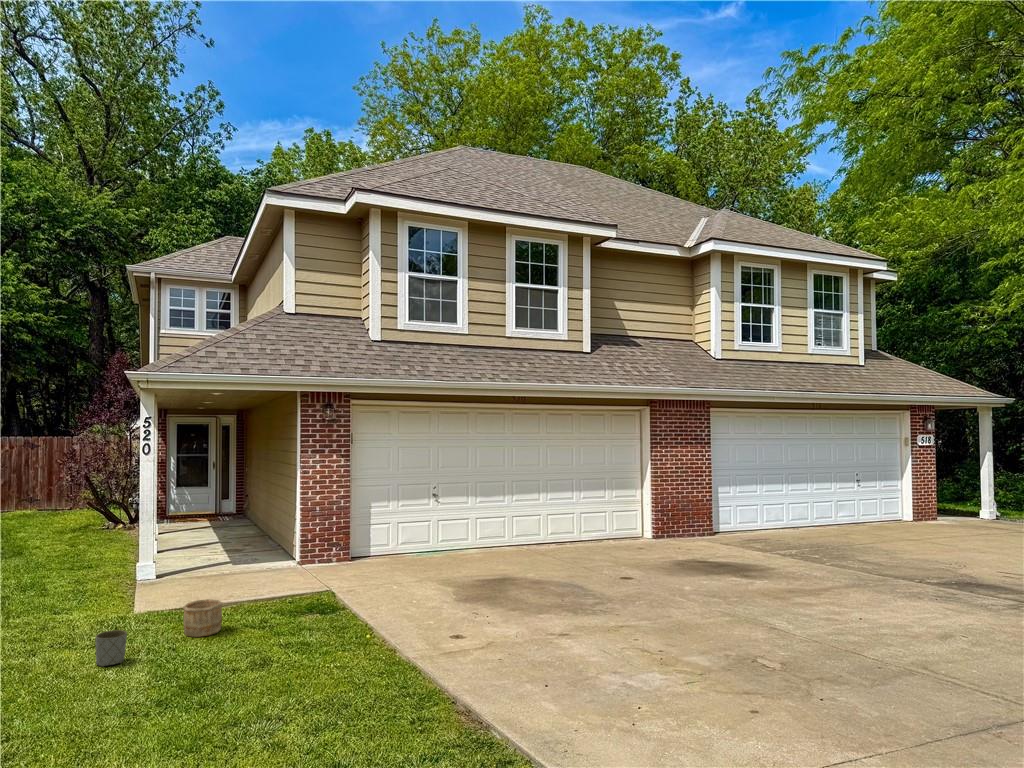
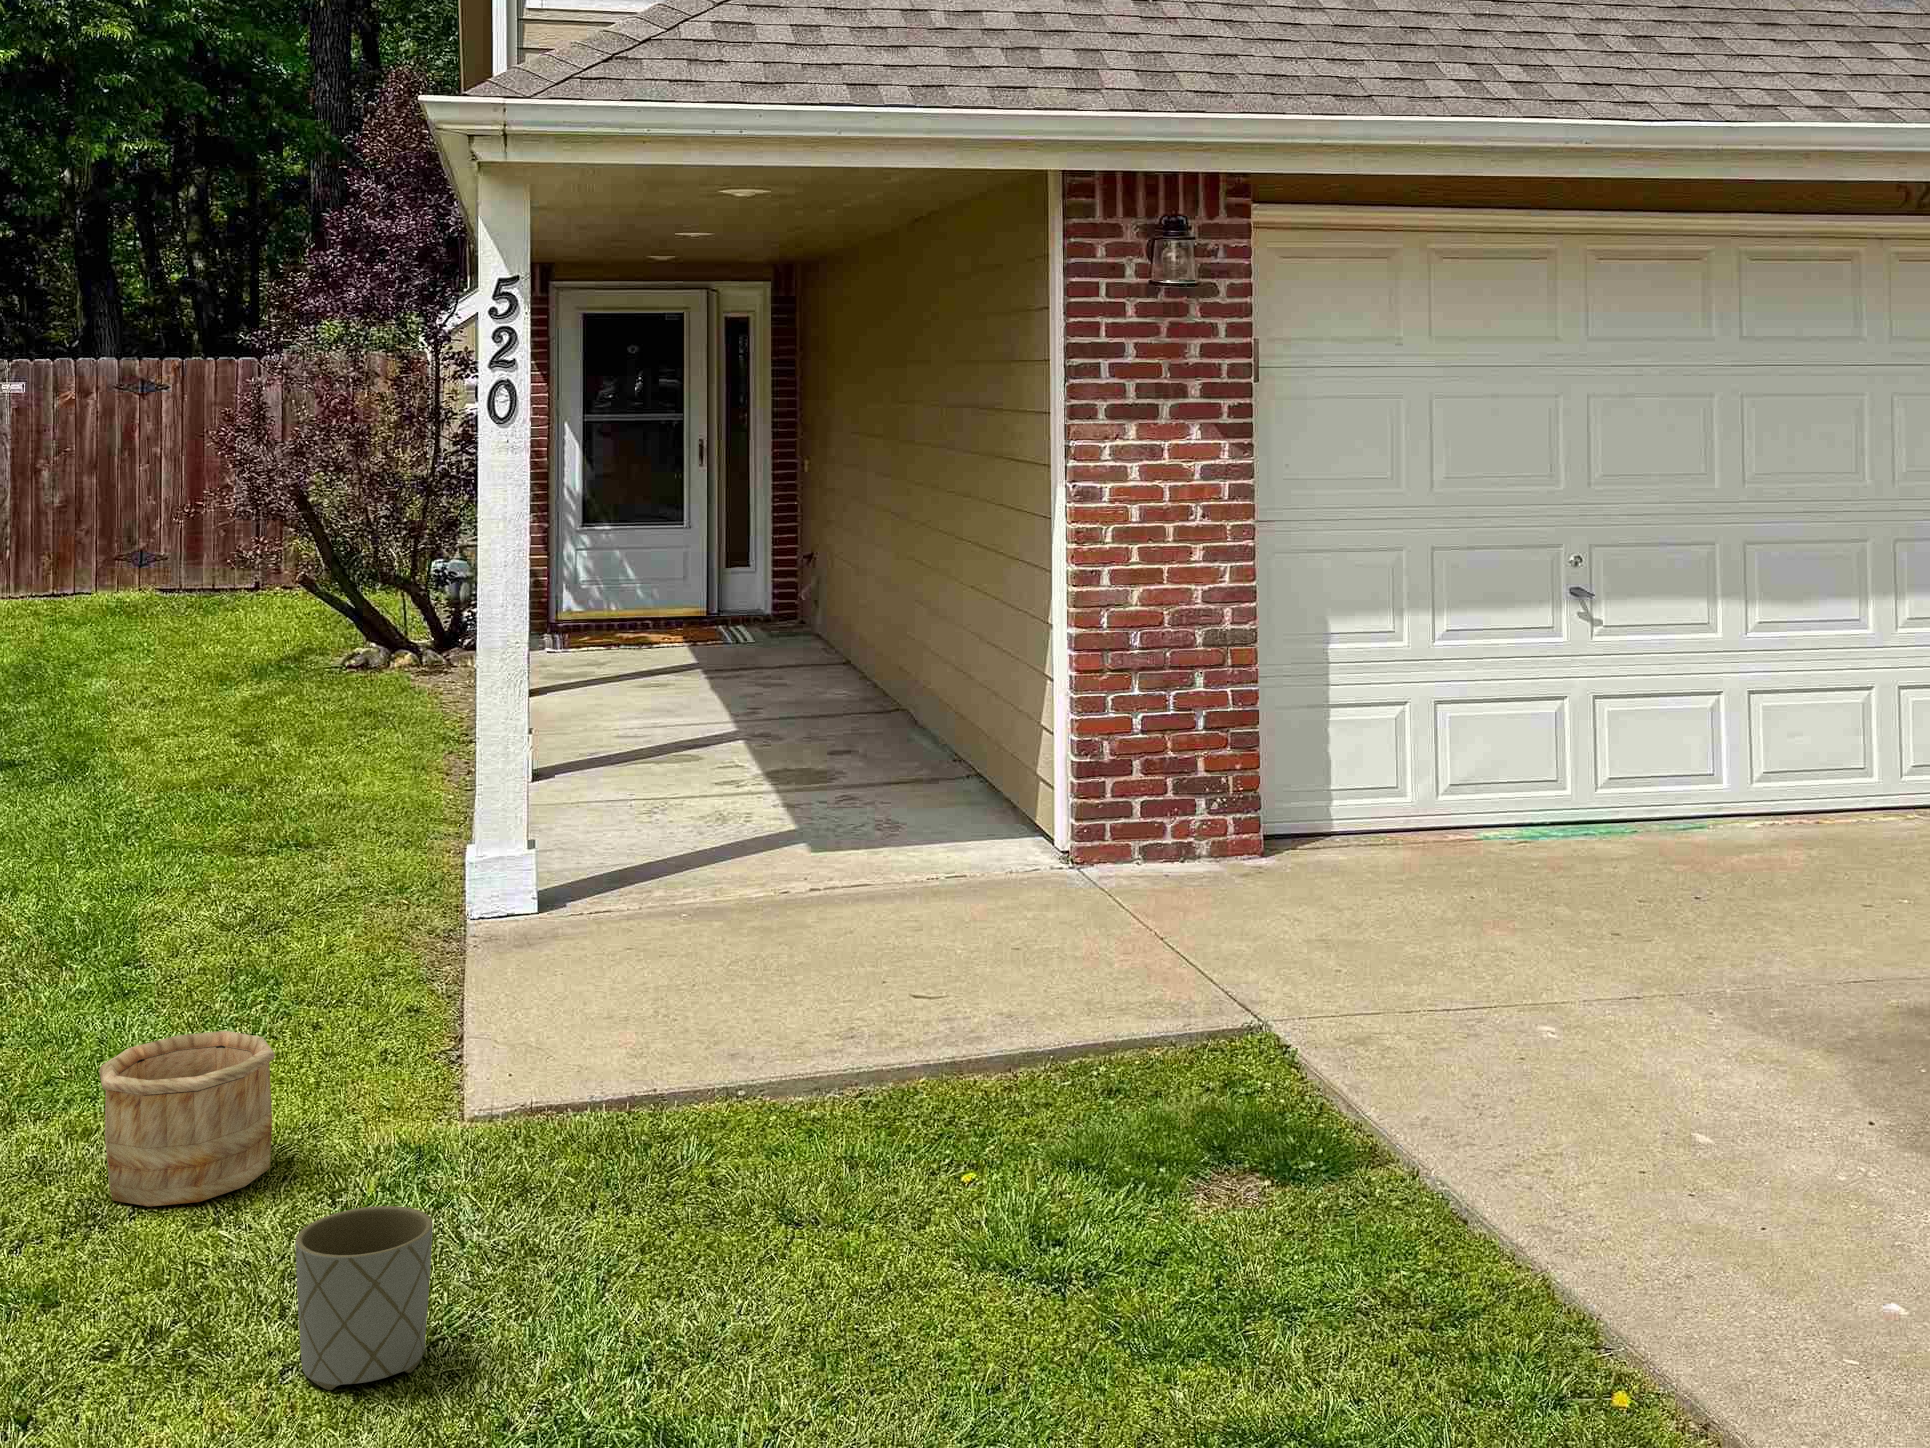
wooden bucket: present [183,599,223,637] -> present [99,1031,275,1206]

